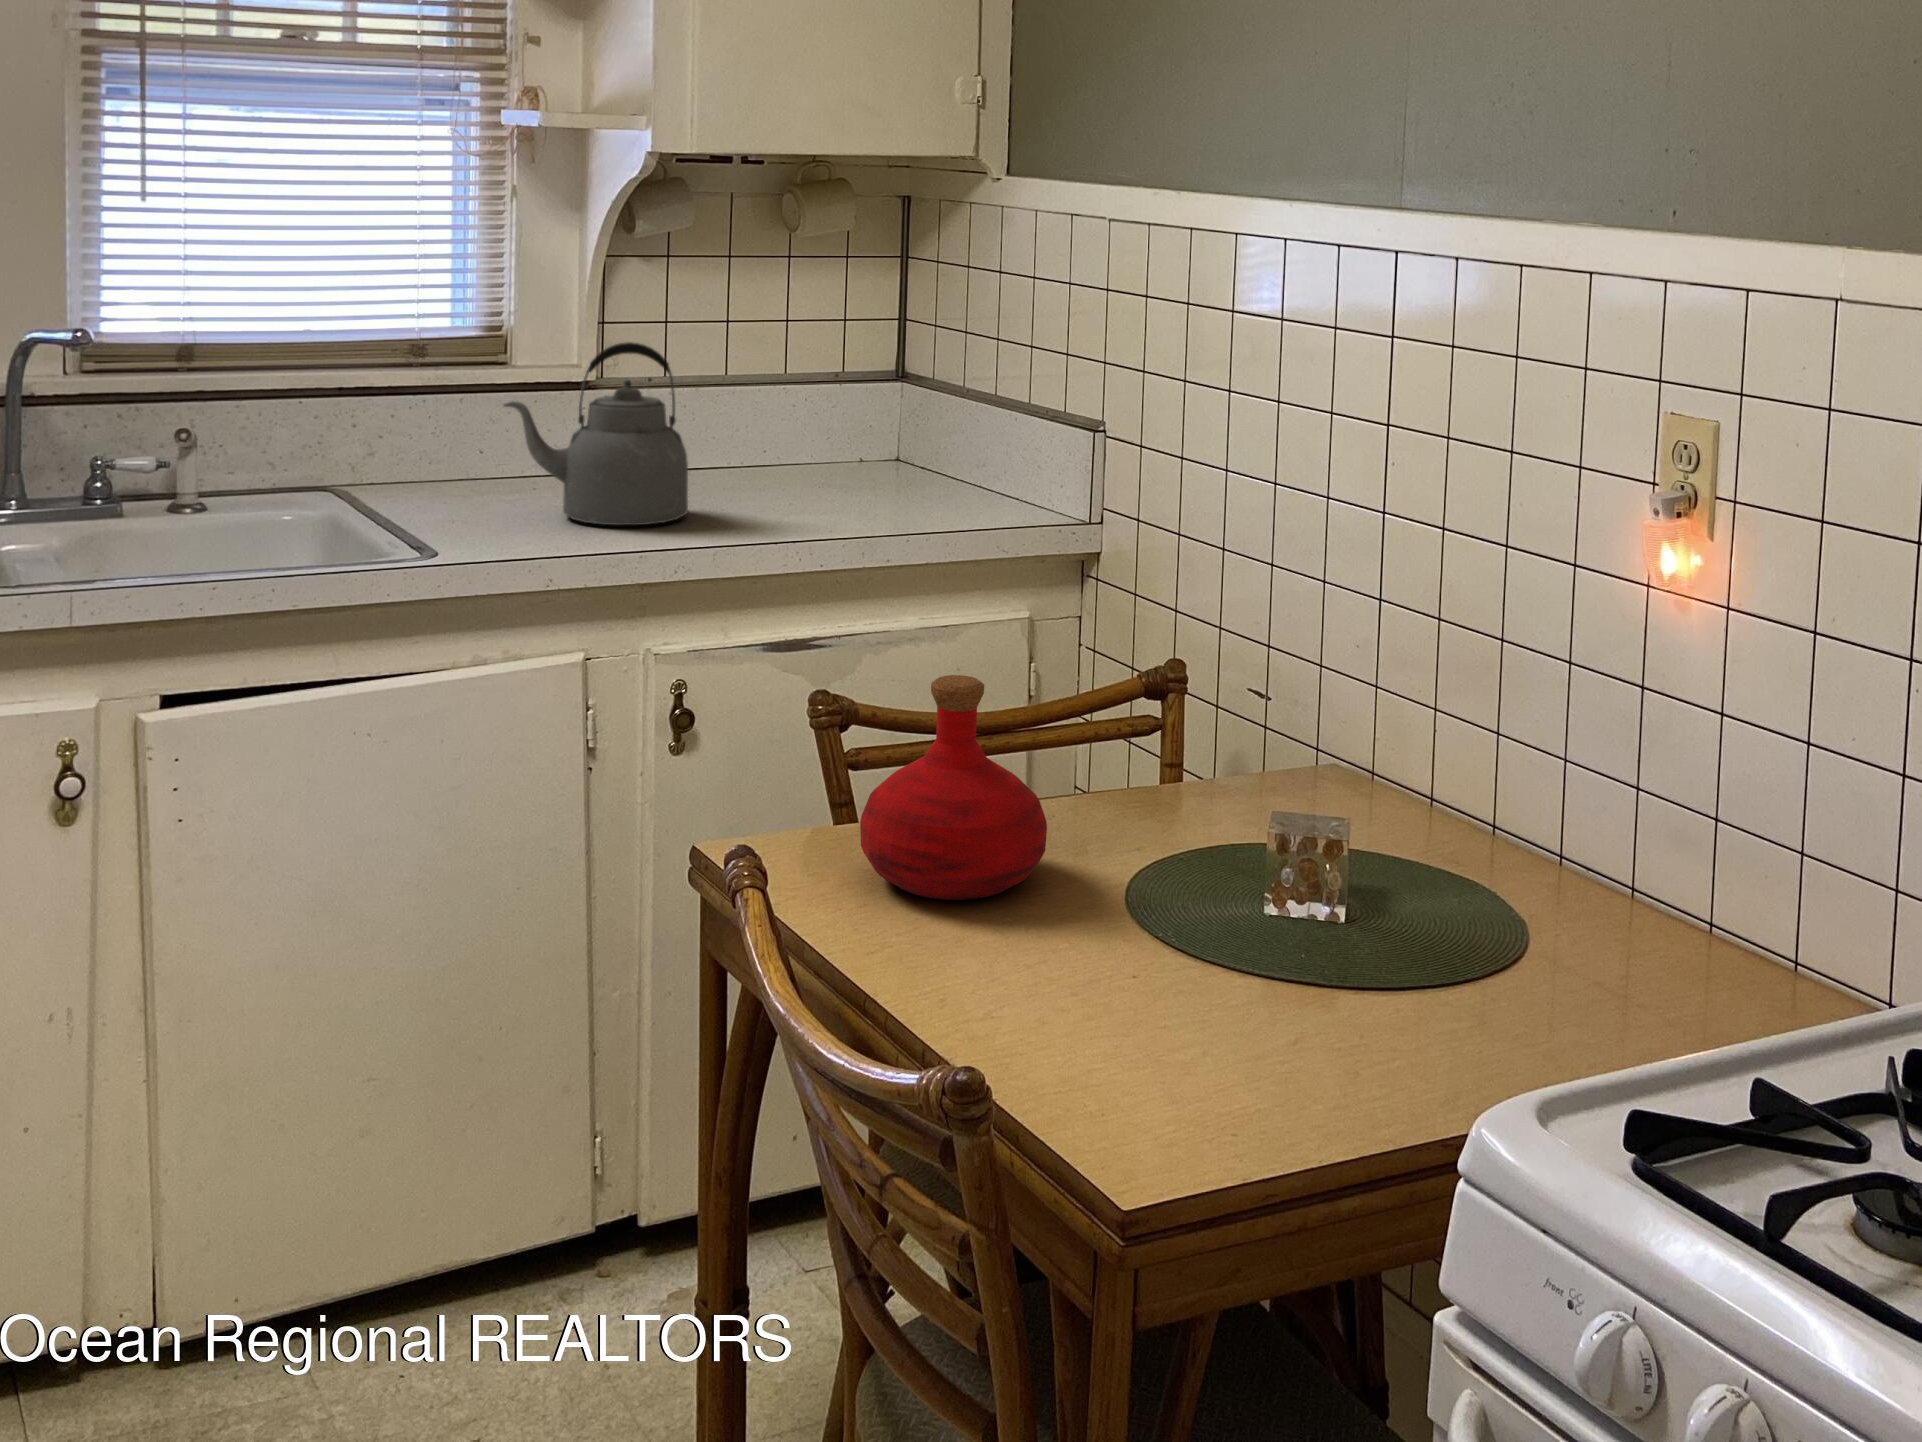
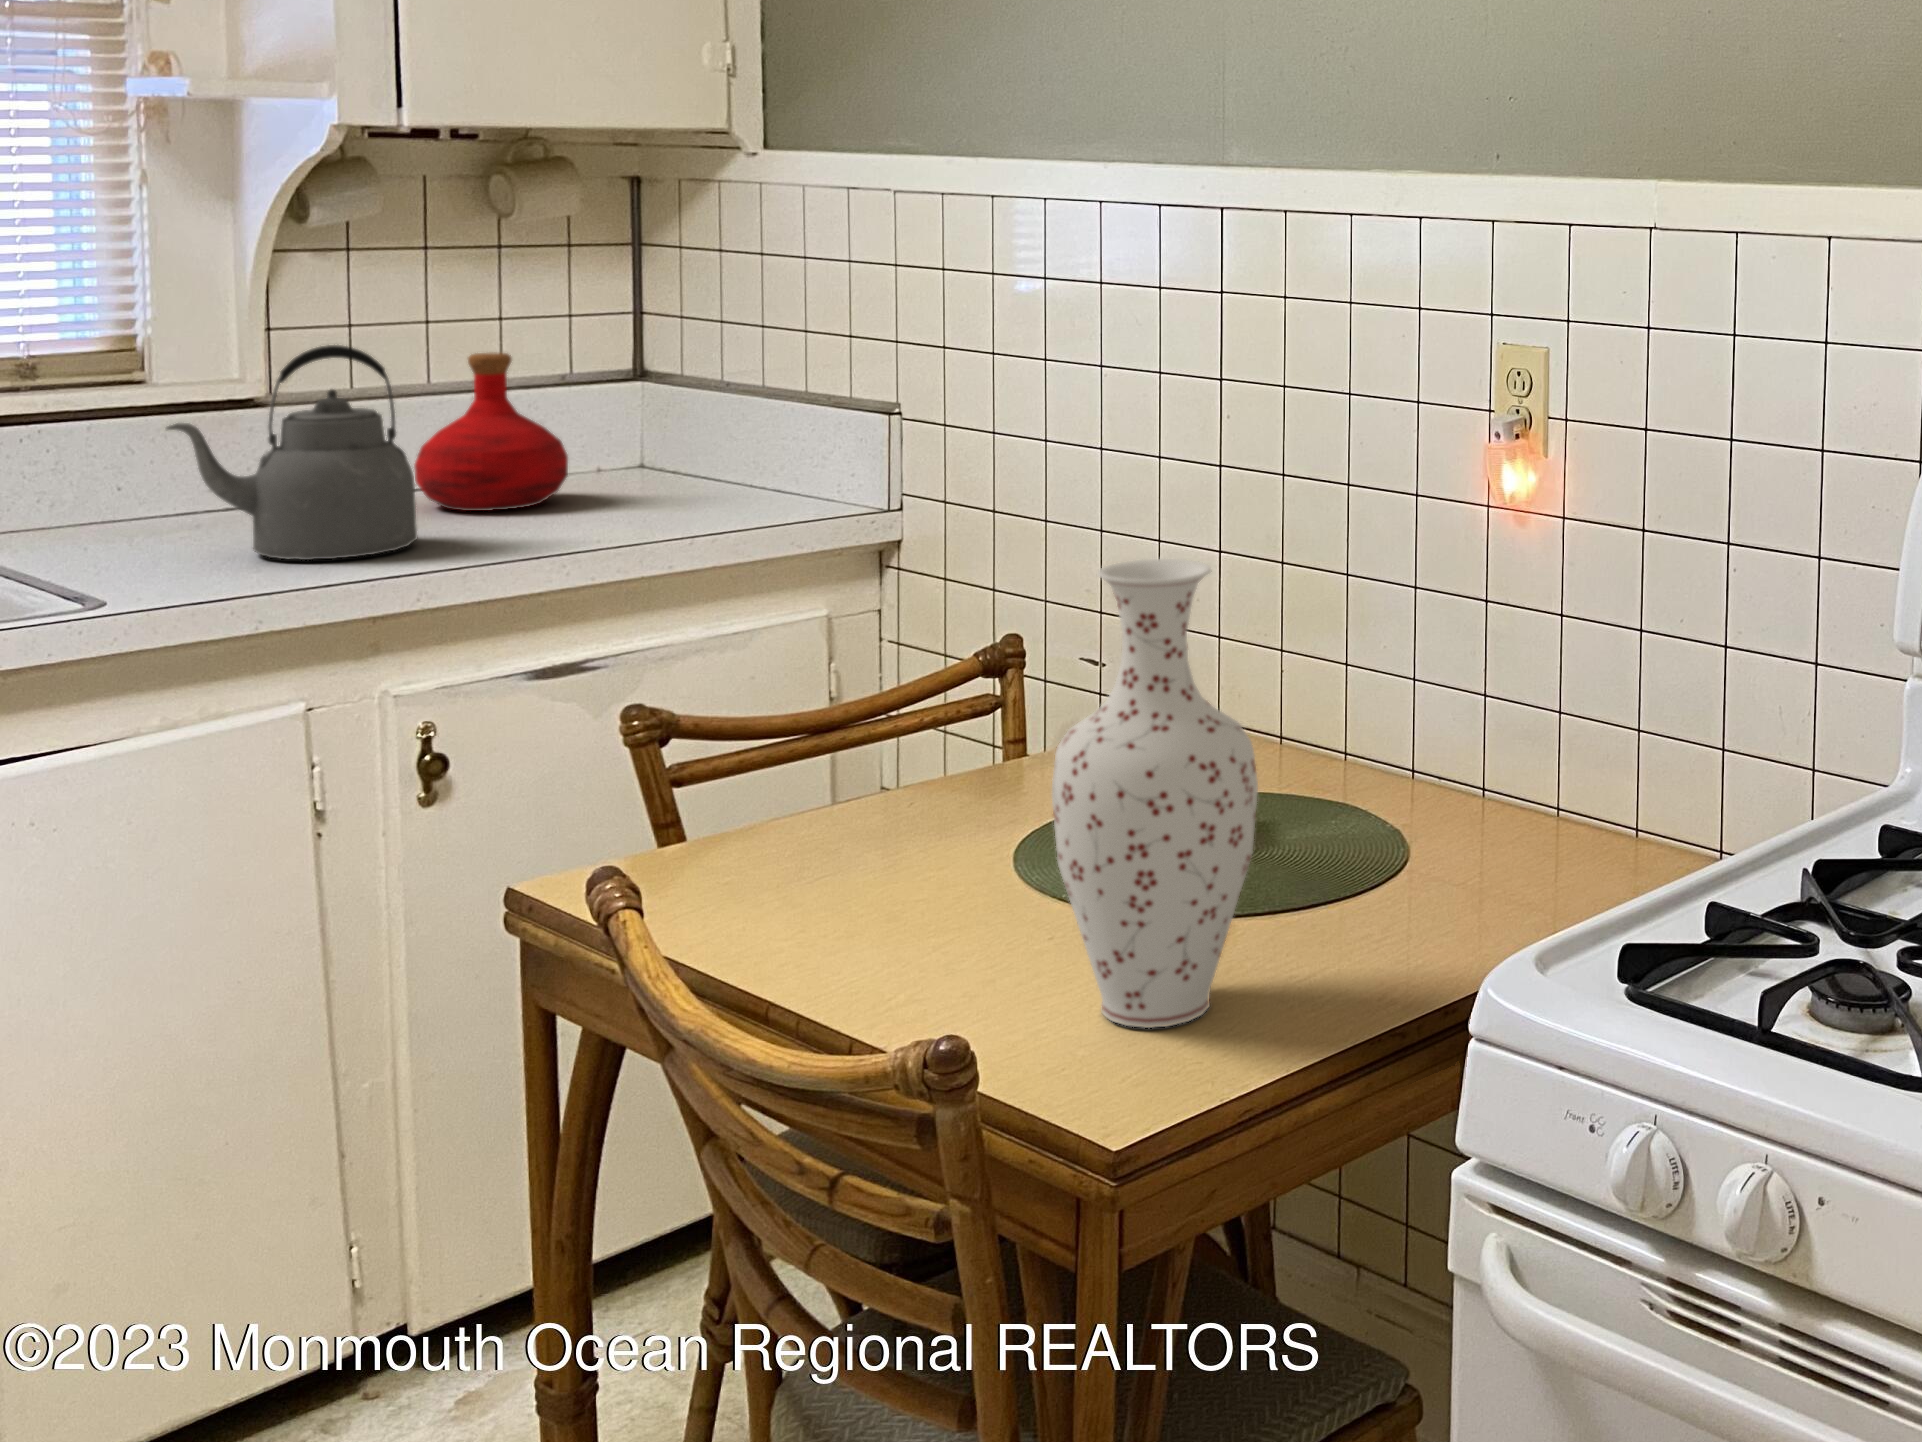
vase: none [1110,621,1313,1084] -> present [1052,559,1258,1028]
bottle: present [860,675,1047,900] -> present [414,352,568,511]

